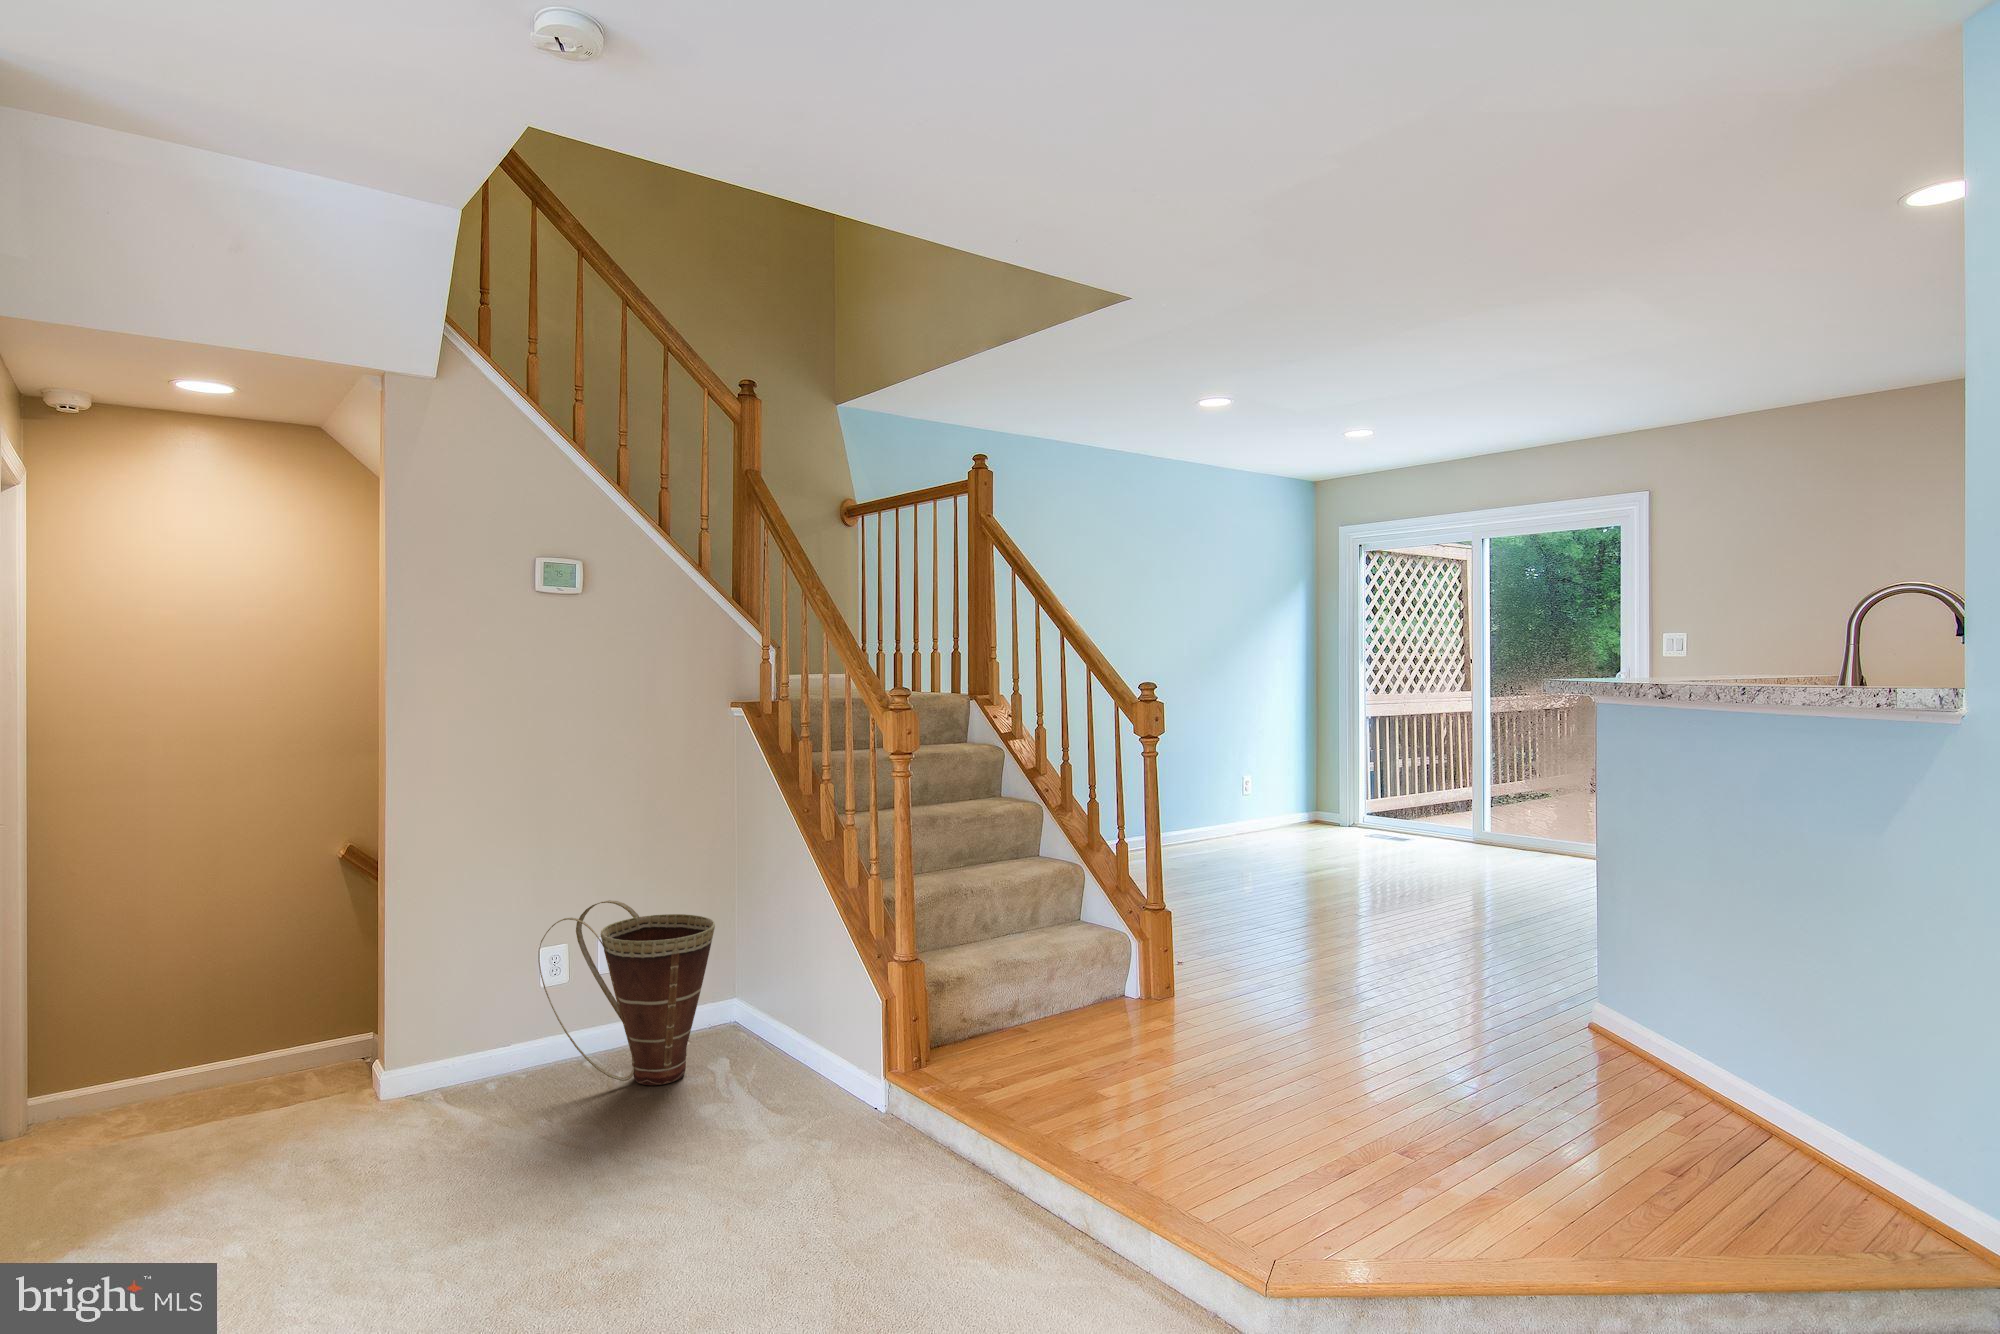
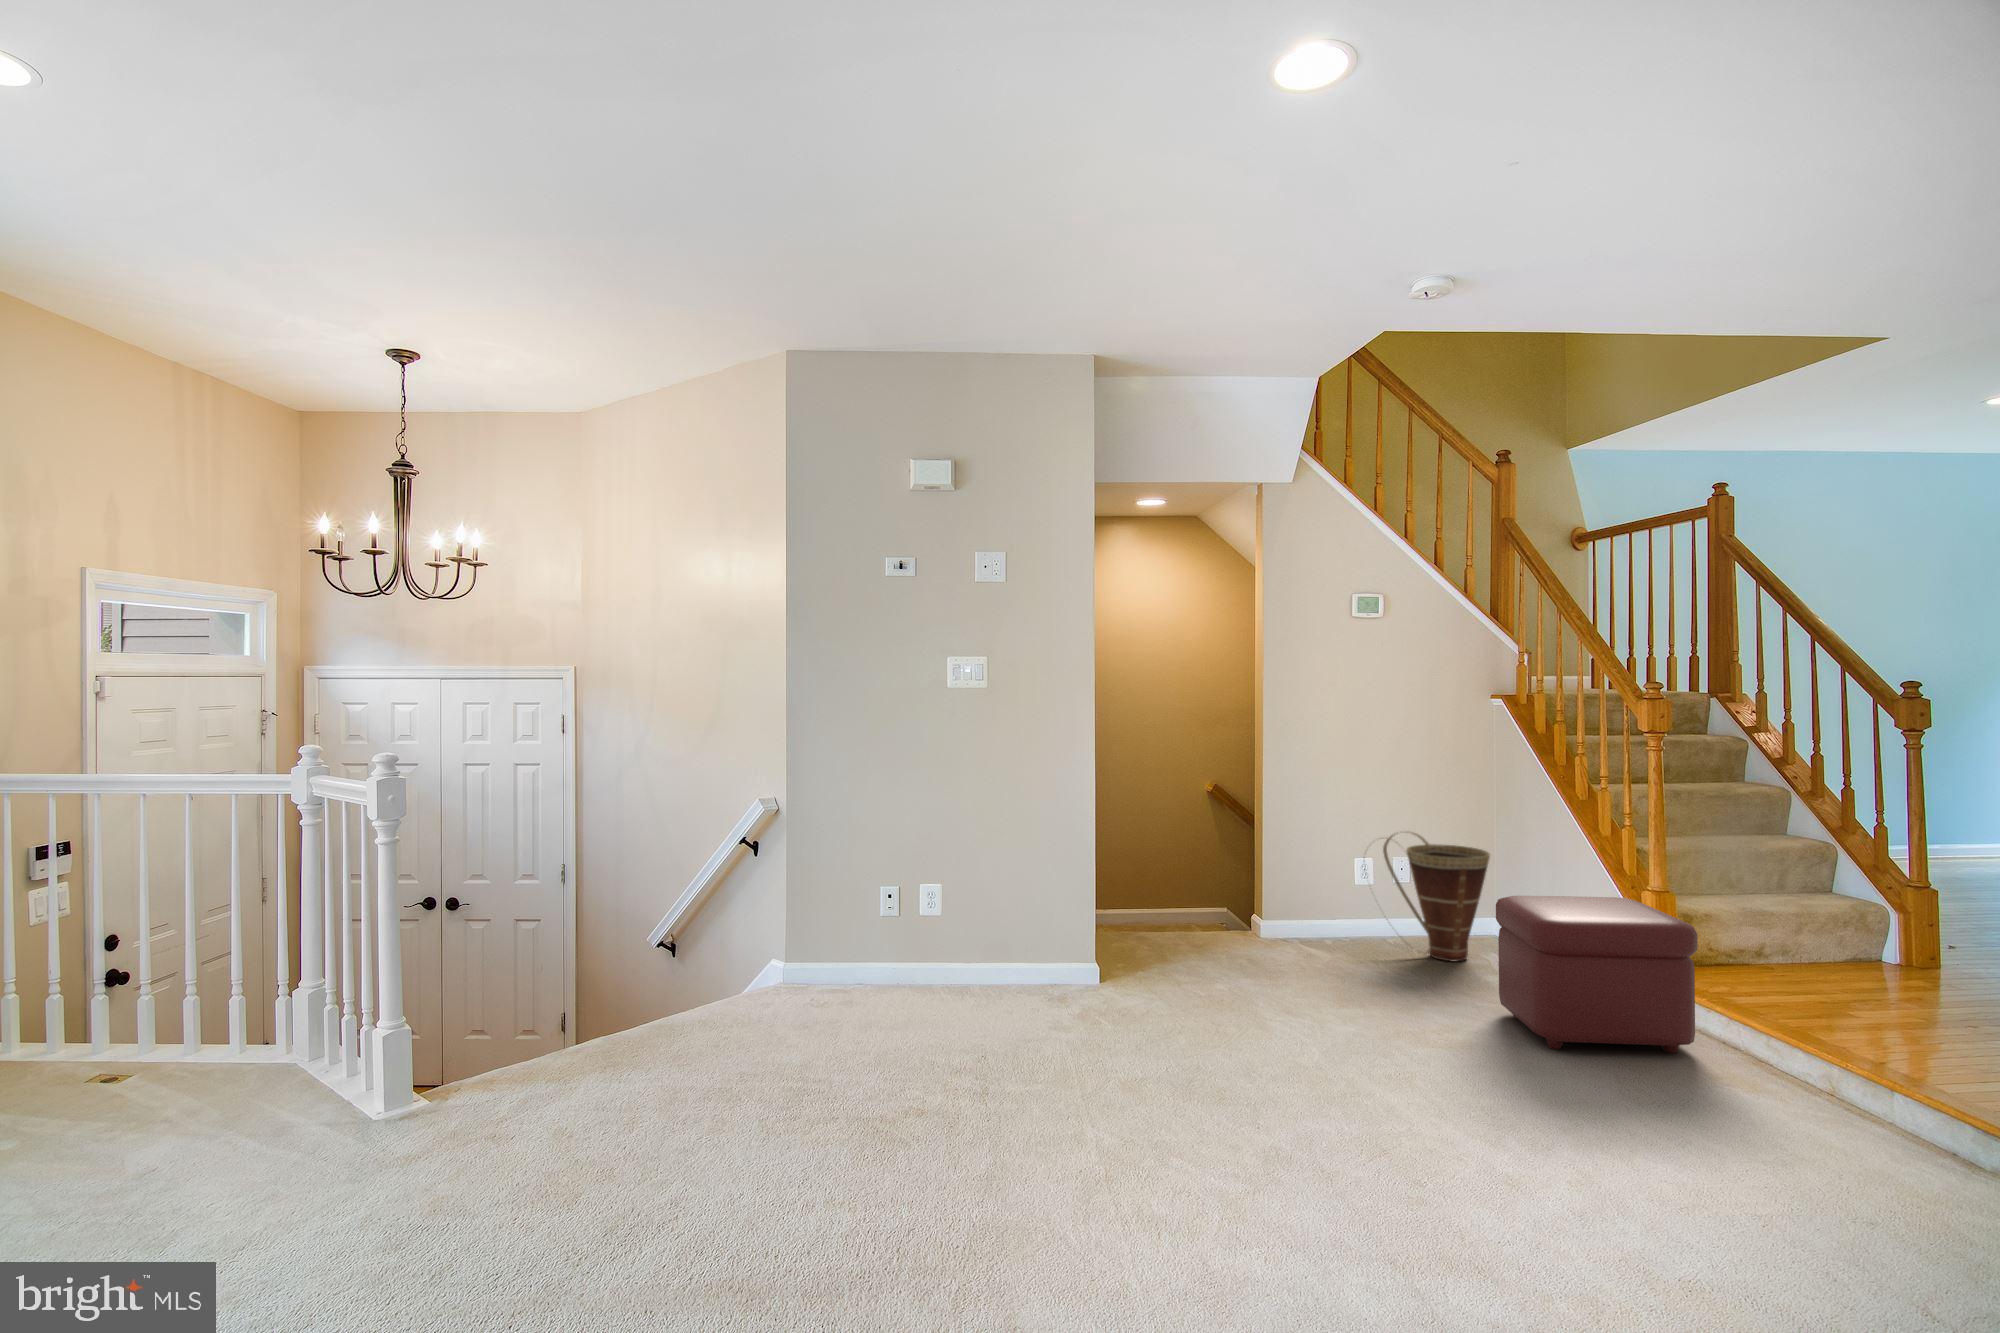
ottoman: none [697,982,944,1242] -> present [1496,896,1698,1053]

